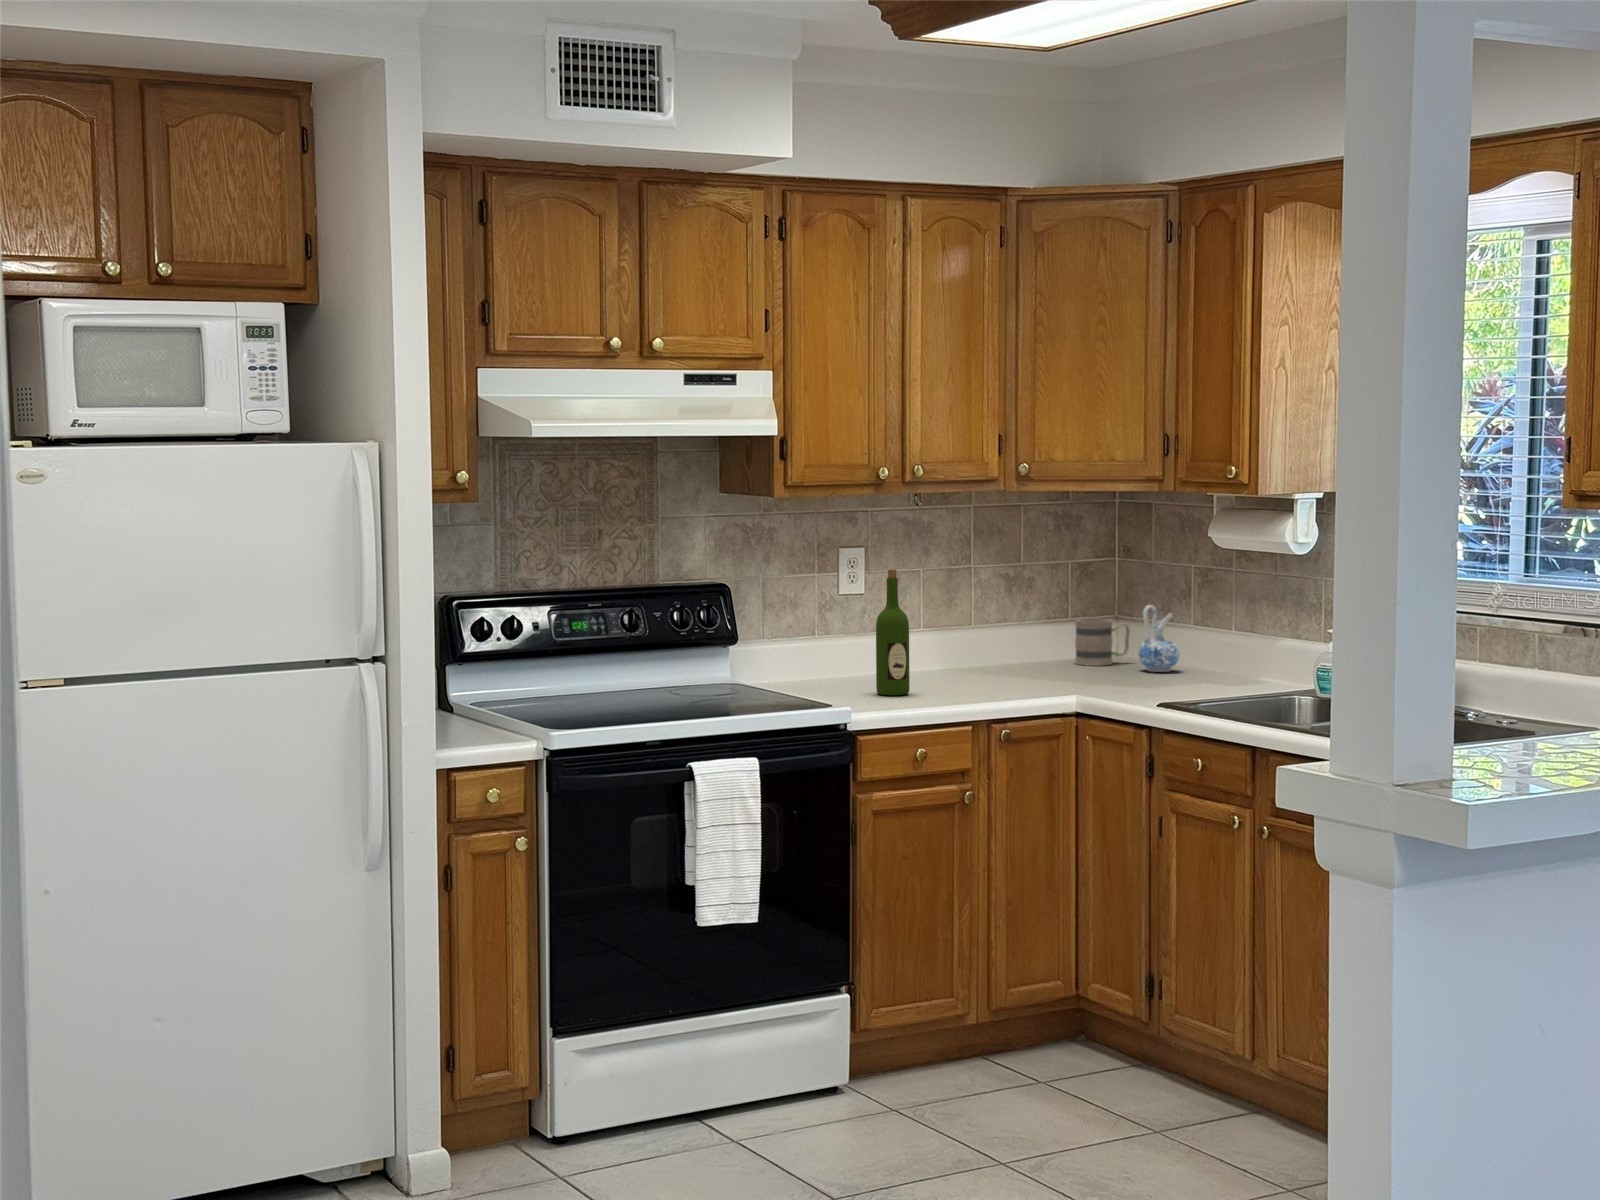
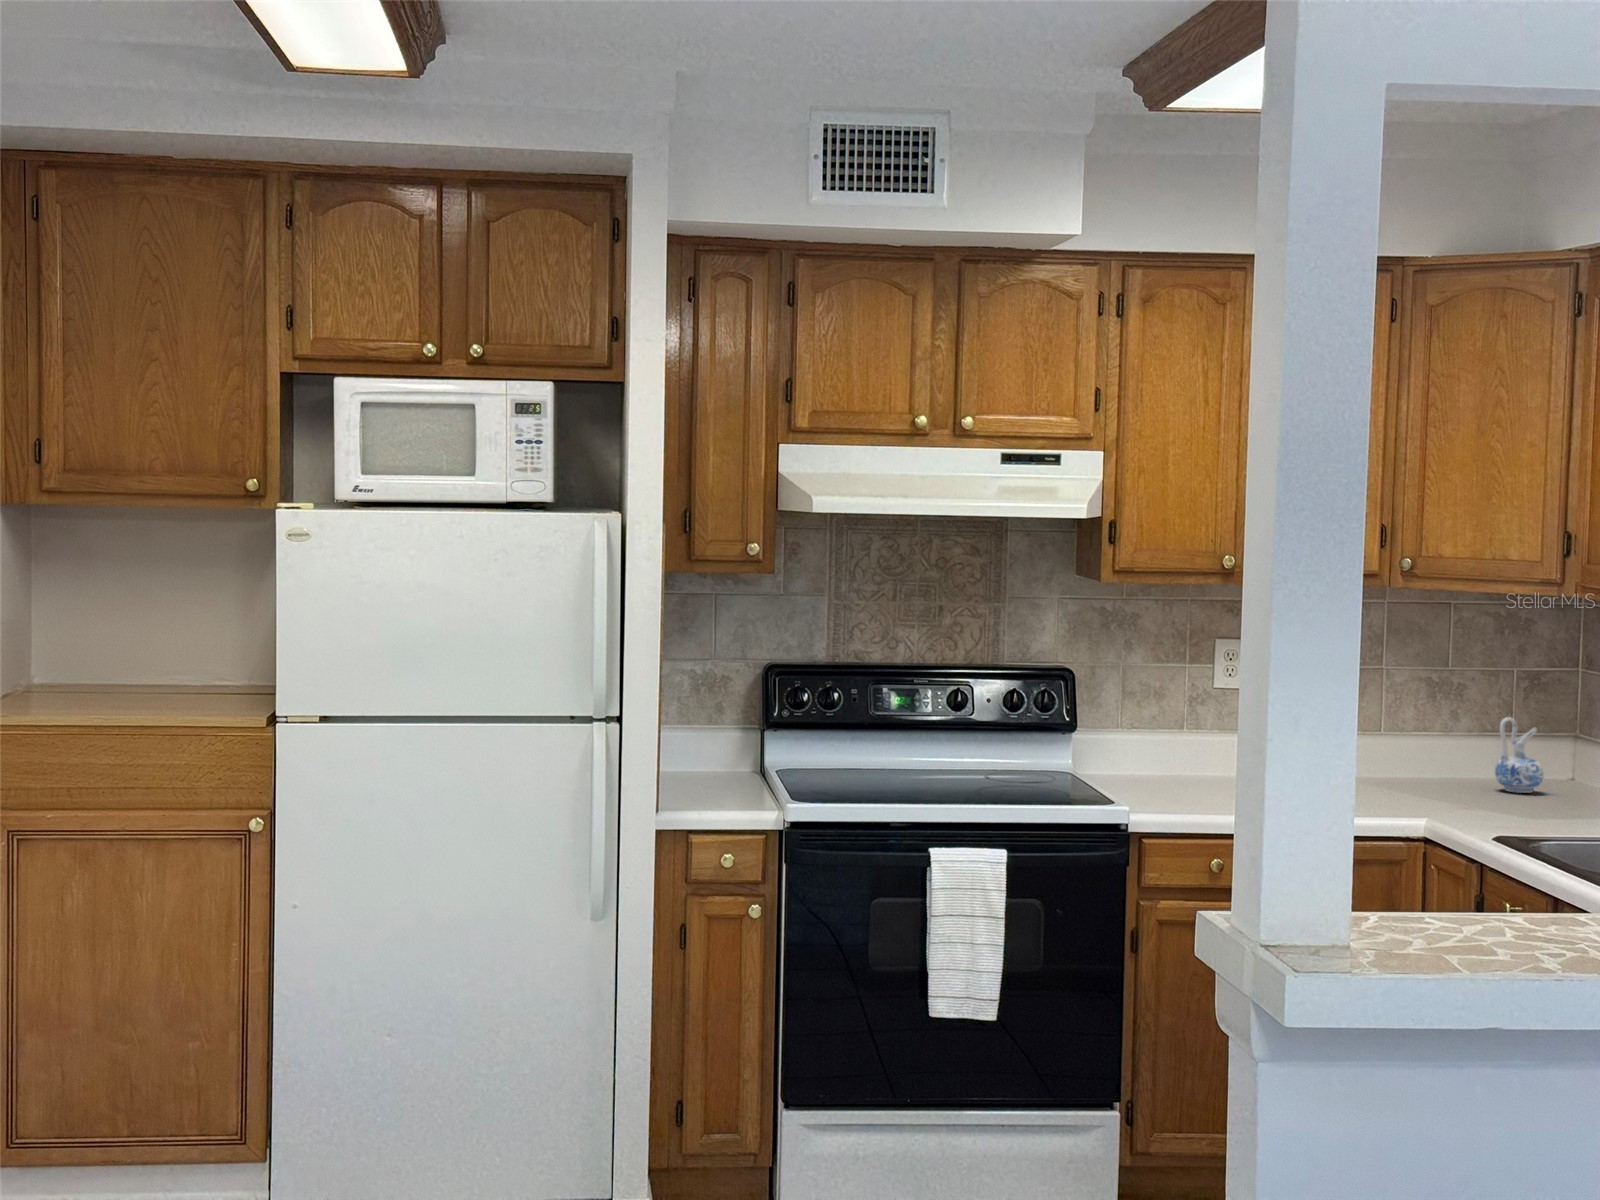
wine bottle: present [876,569,910,695] -> none [1166,662,1203,795]
mug: present [1075,619,1130,666] -> none [1428,730,1494,782]

